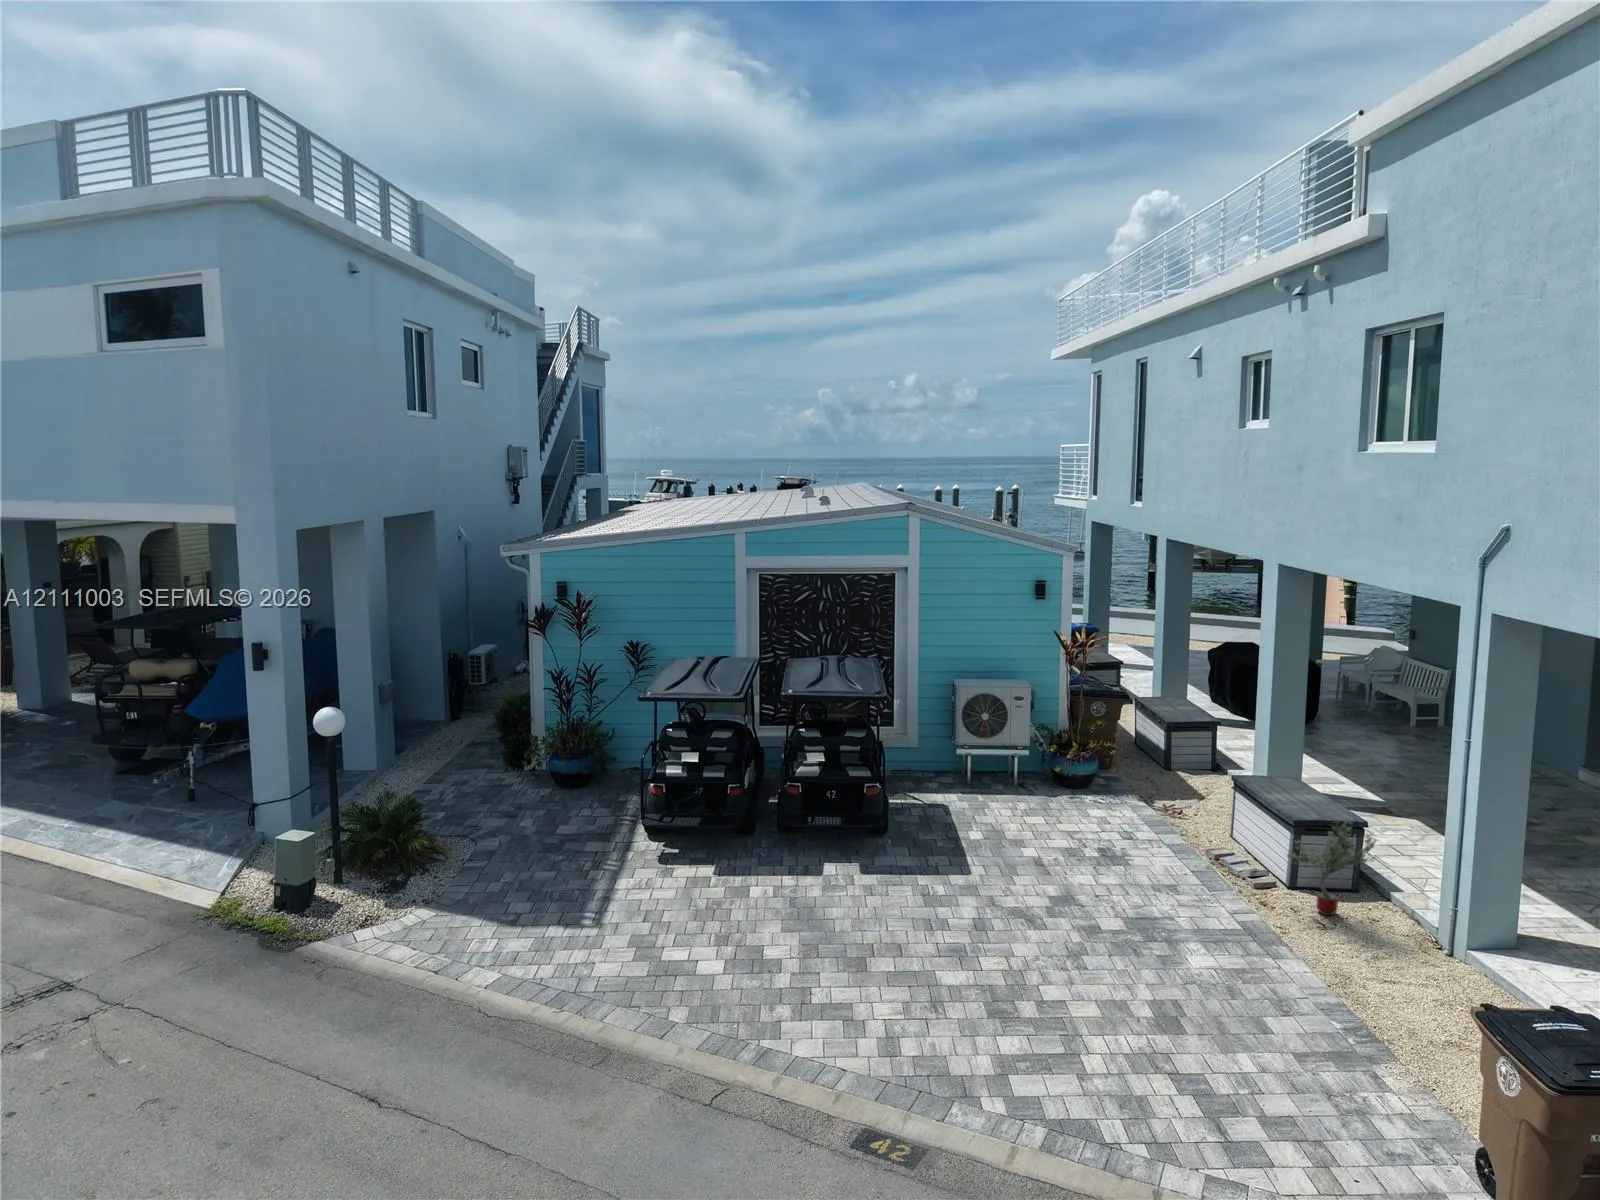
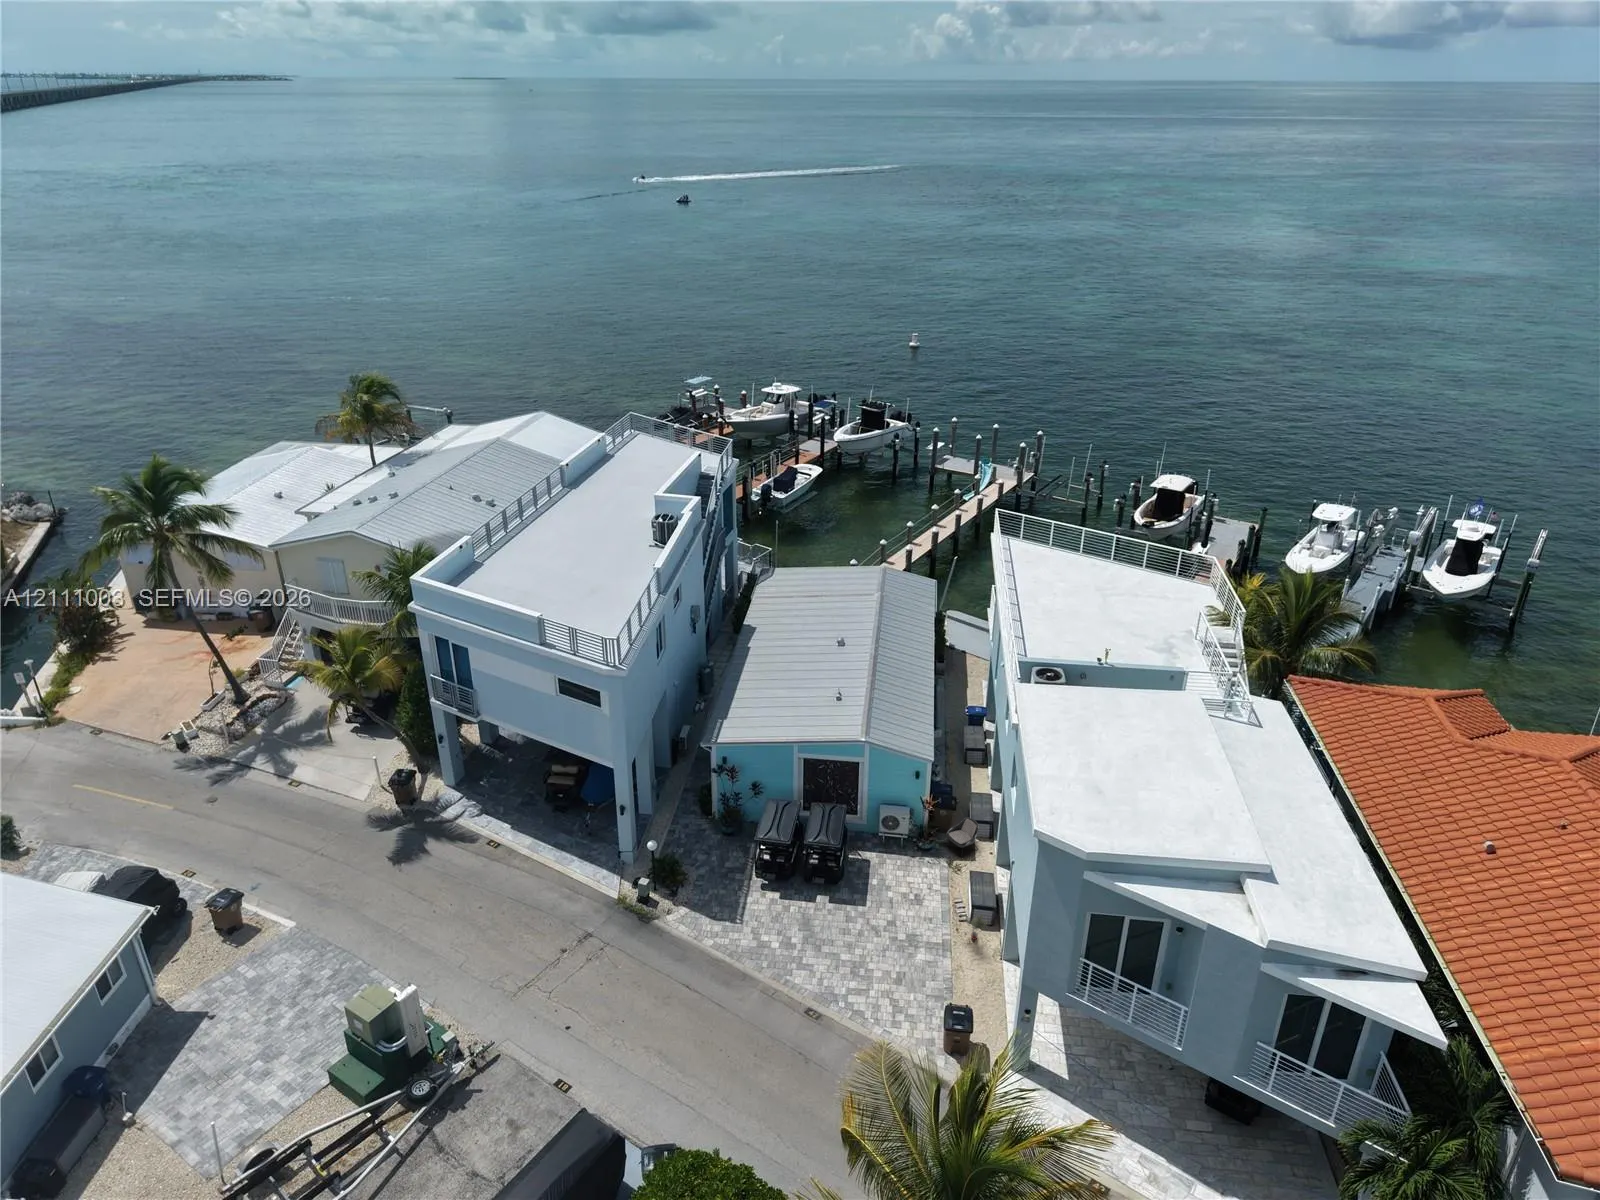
lounge chair: none [1116,705,1198,794] -> present [946,817,979,856]

